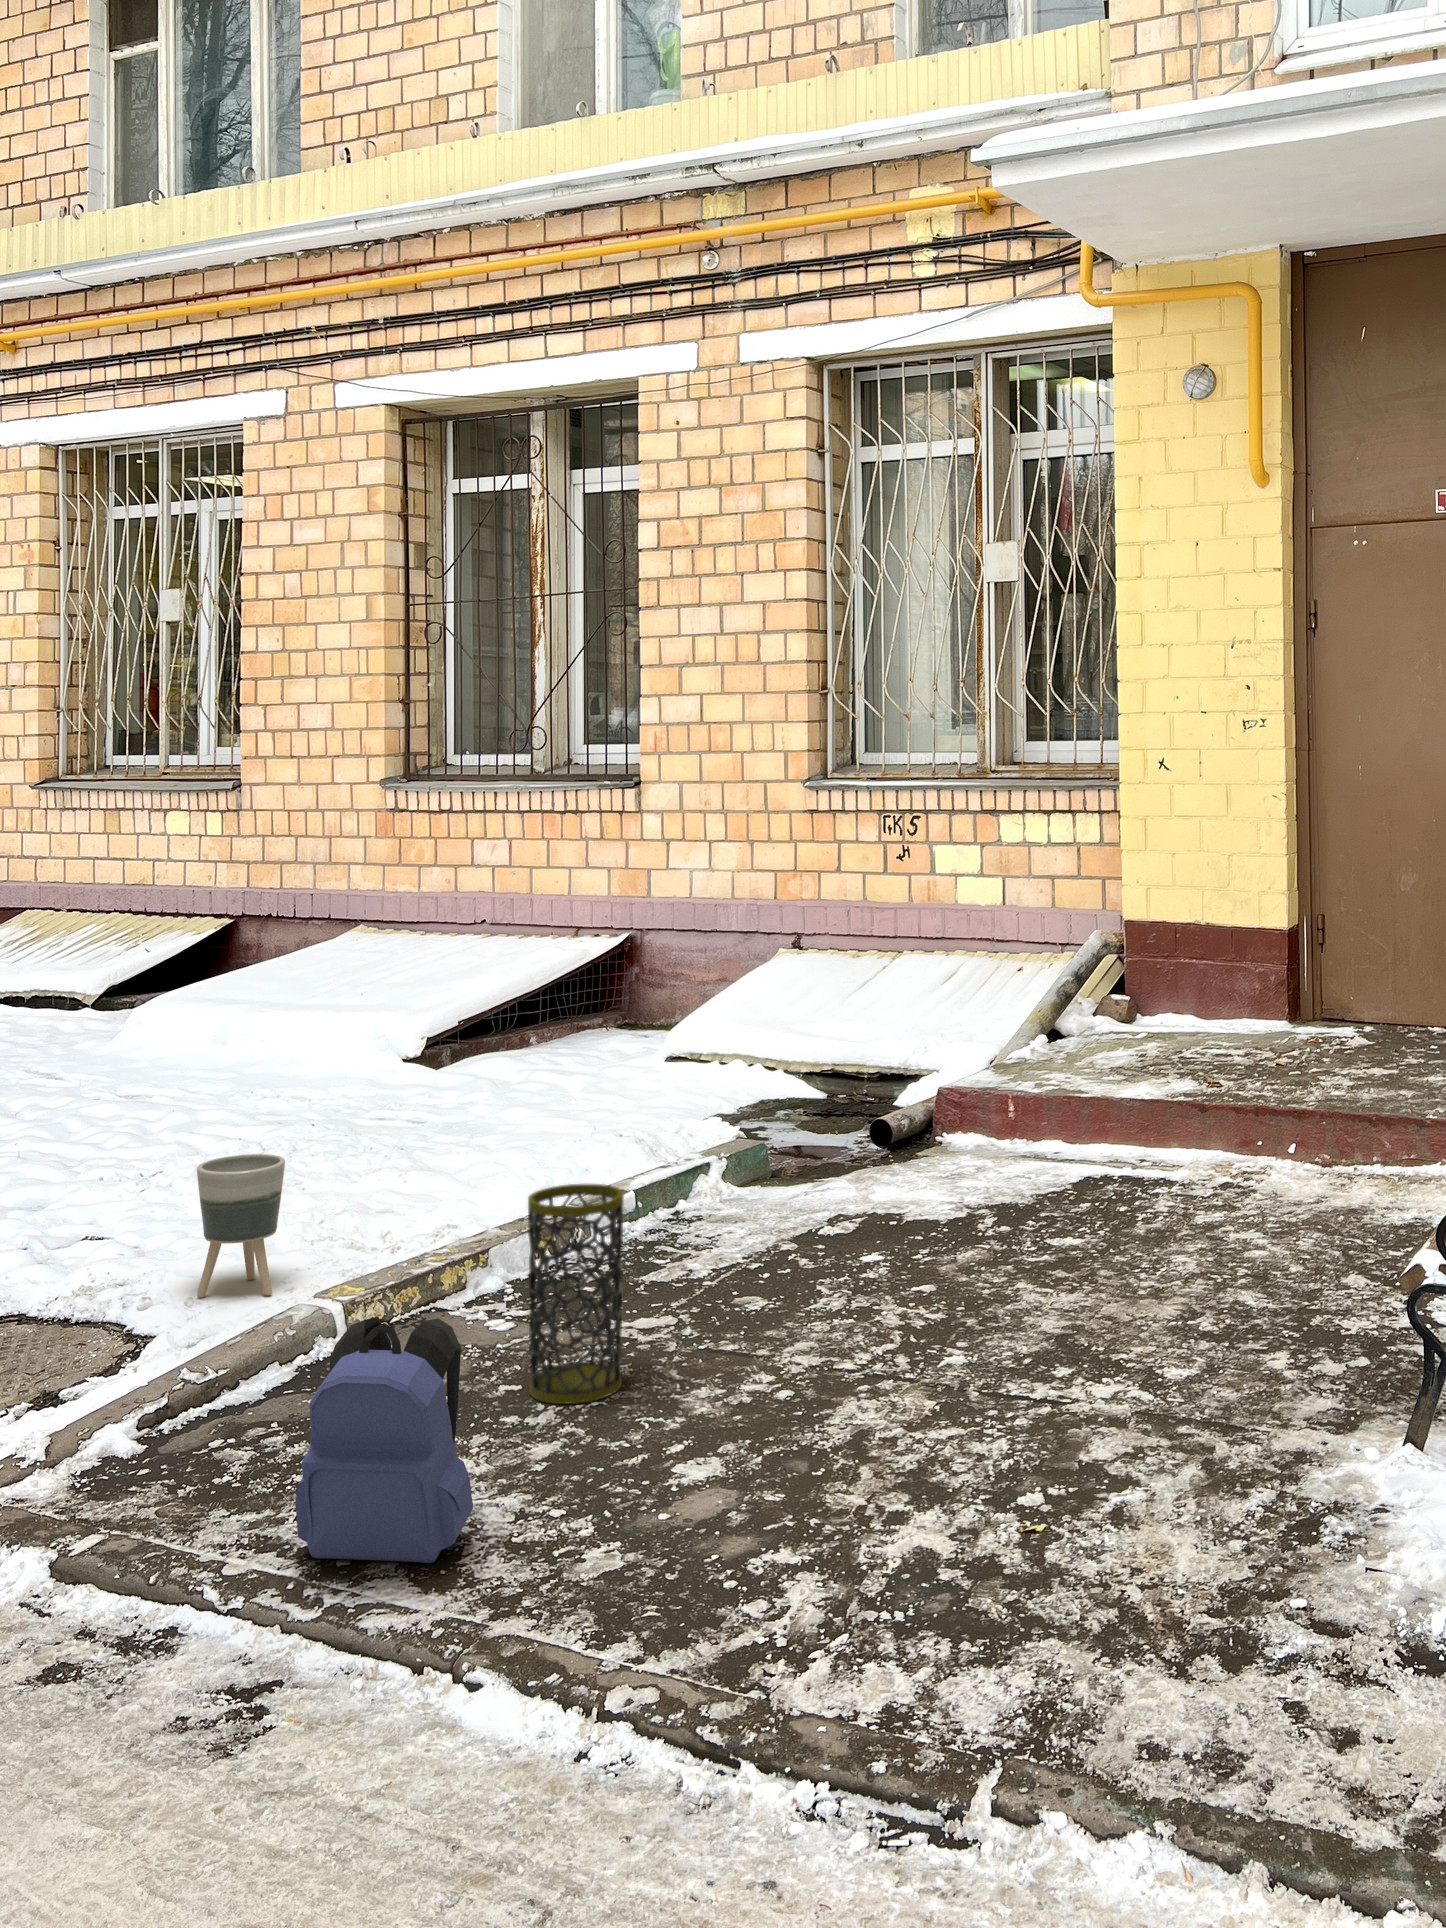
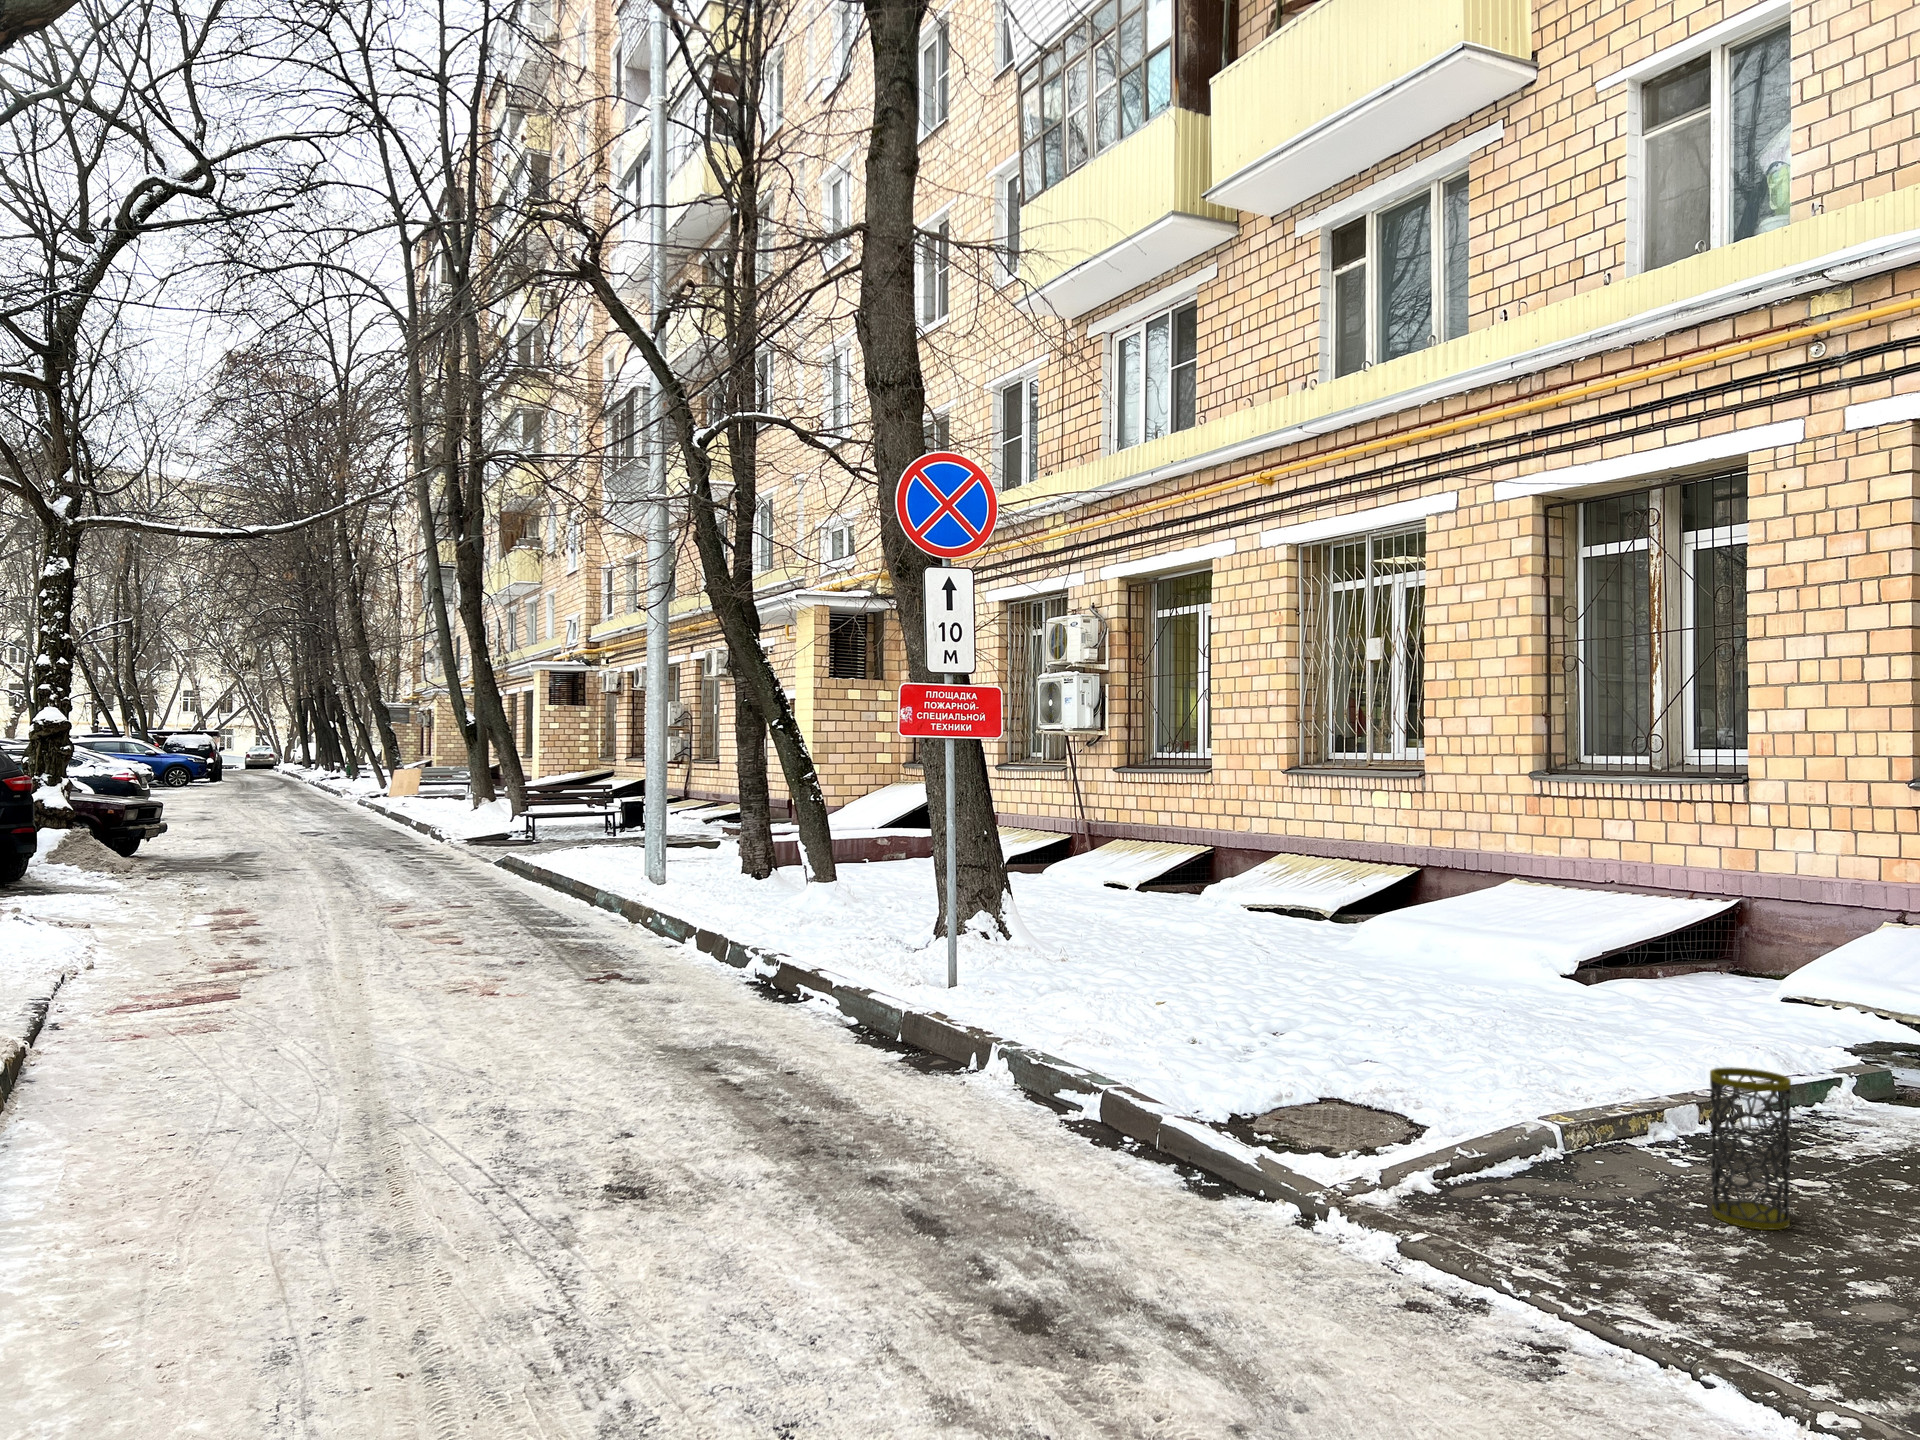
planter: present [197,1154,285,1298] -> none [1453,1016,1512,1113]
backpack: present [295,1317,473,1563] -> none [1558,1128,1689,1303]

